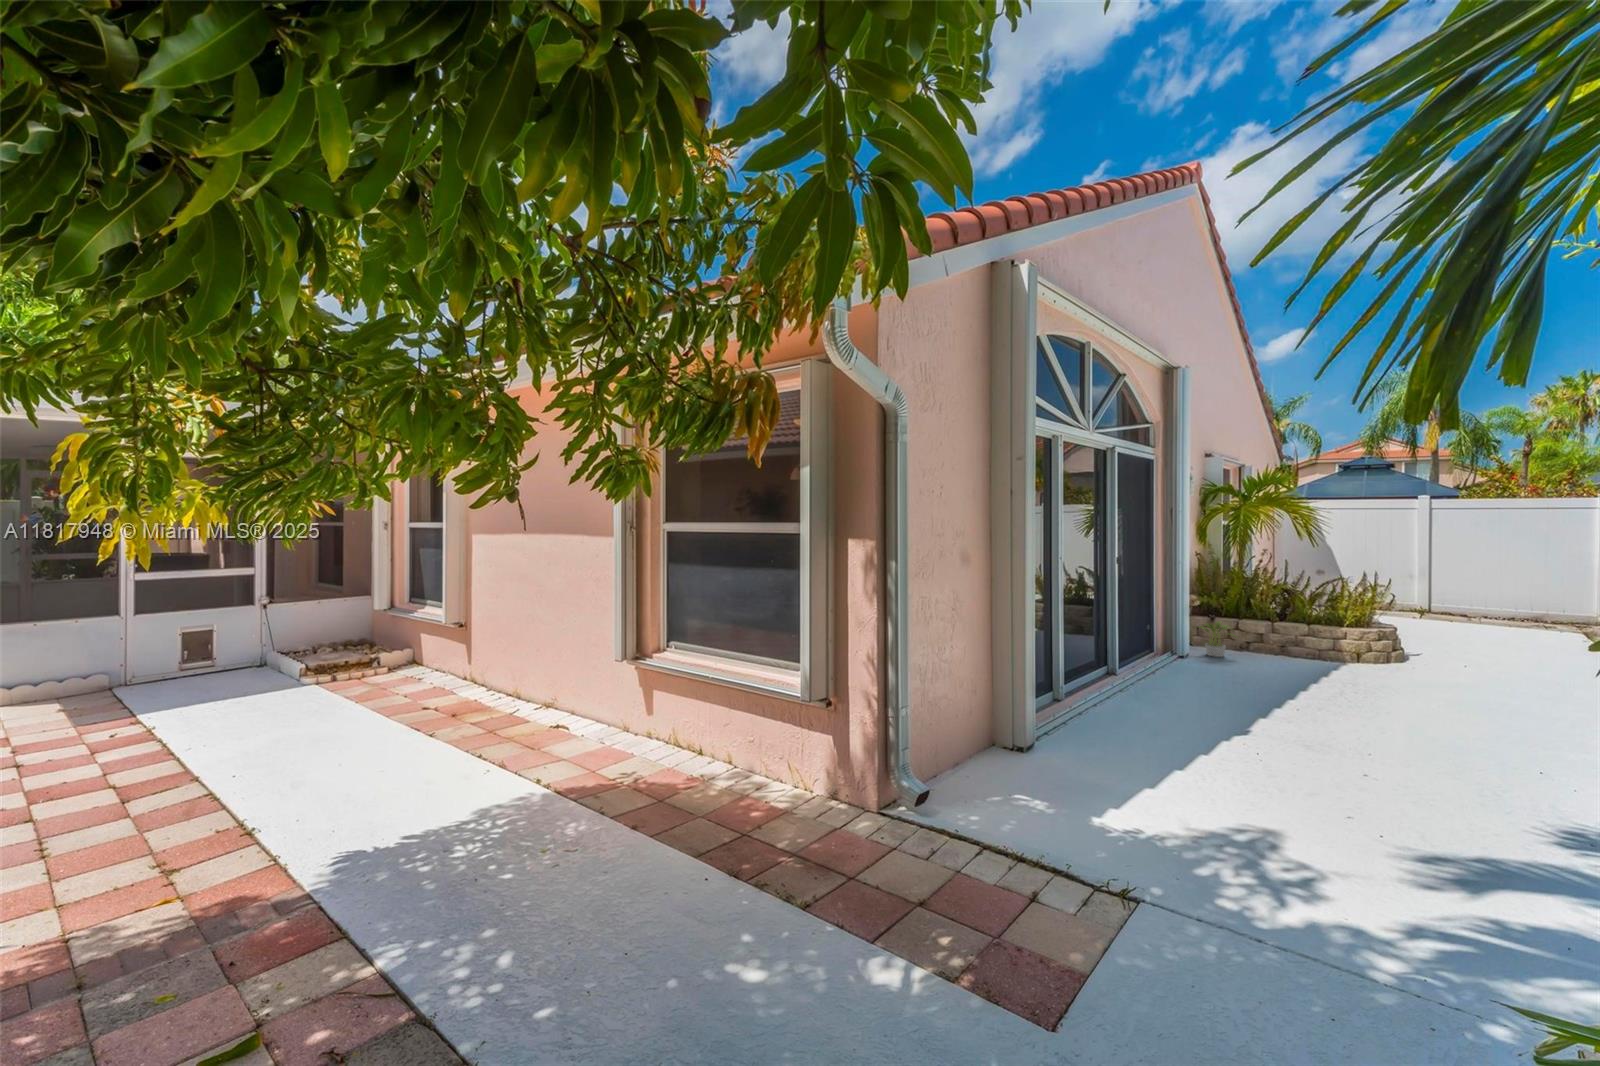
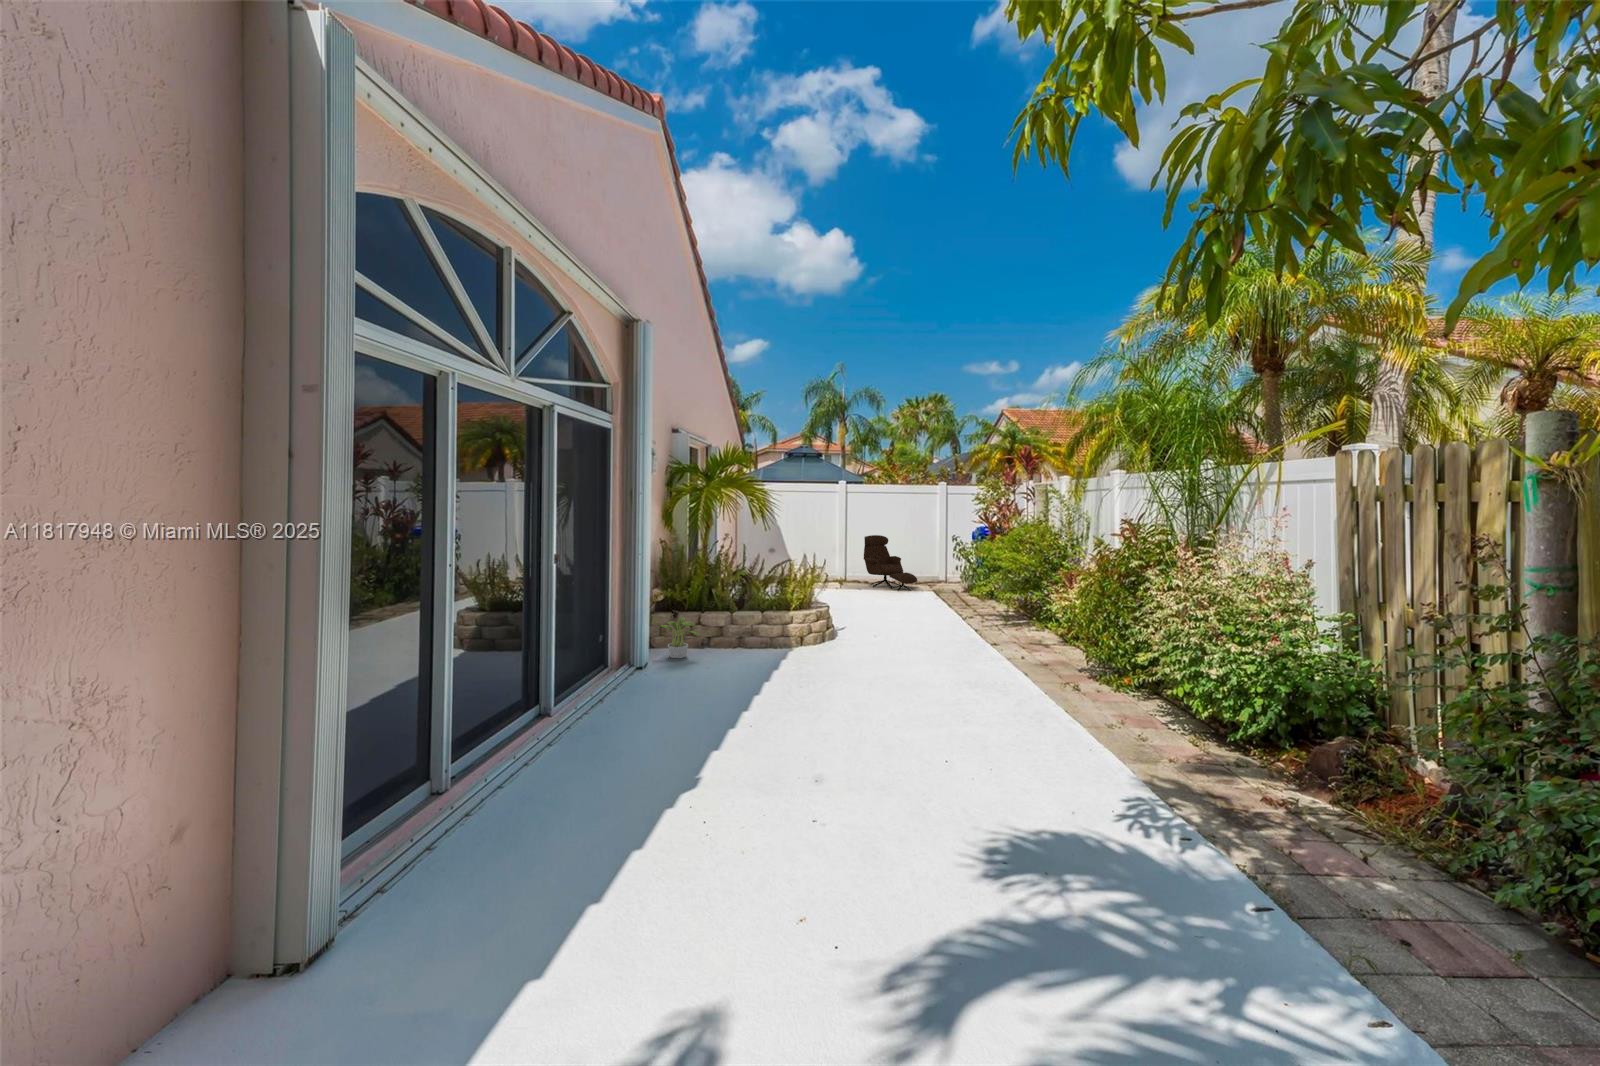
lounge chair: none [1459,557,1554,626] -> present [864,535,917,591]

